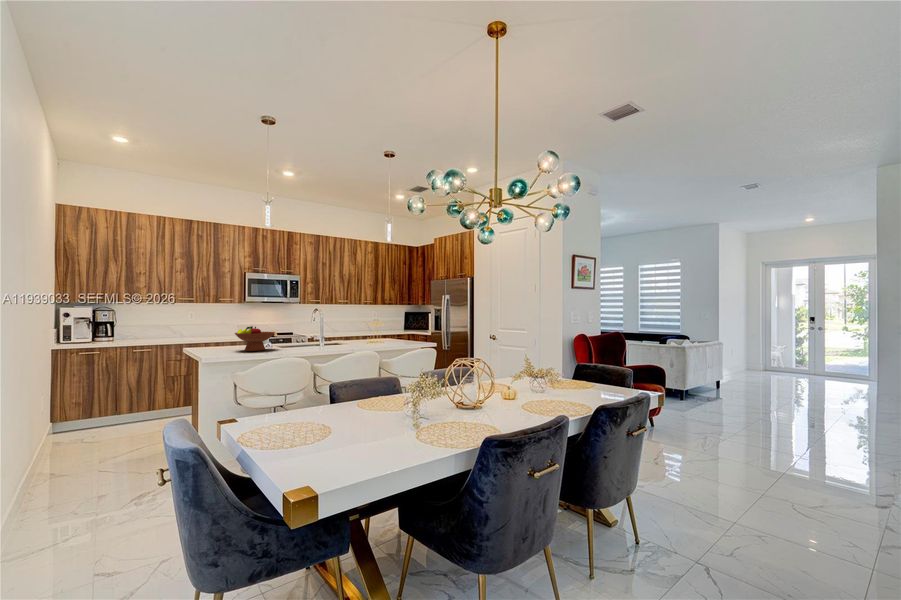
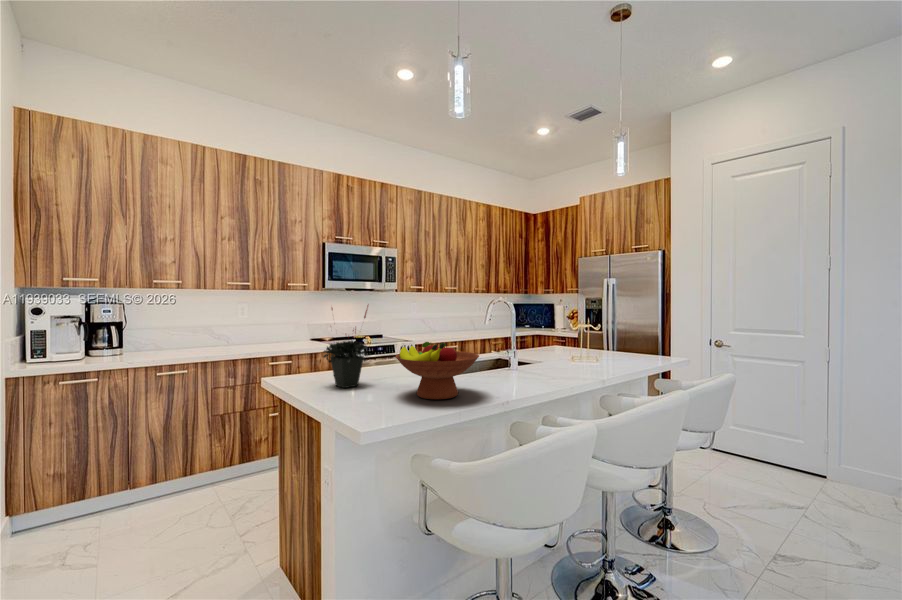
potted plant: none [208,310,232,349] -> present [323,305,368,388]

